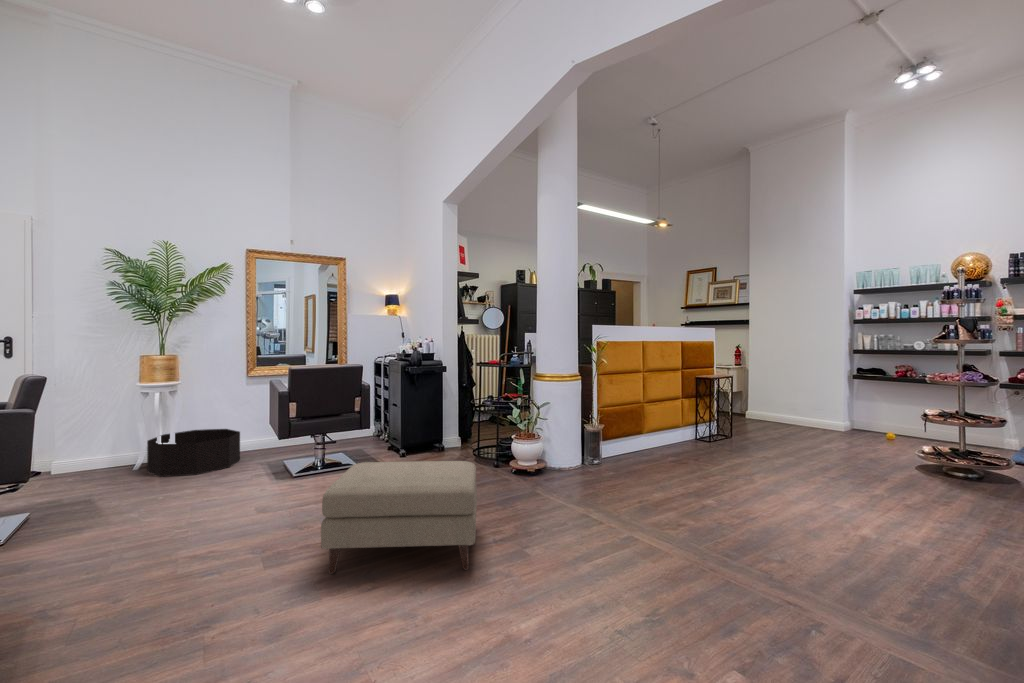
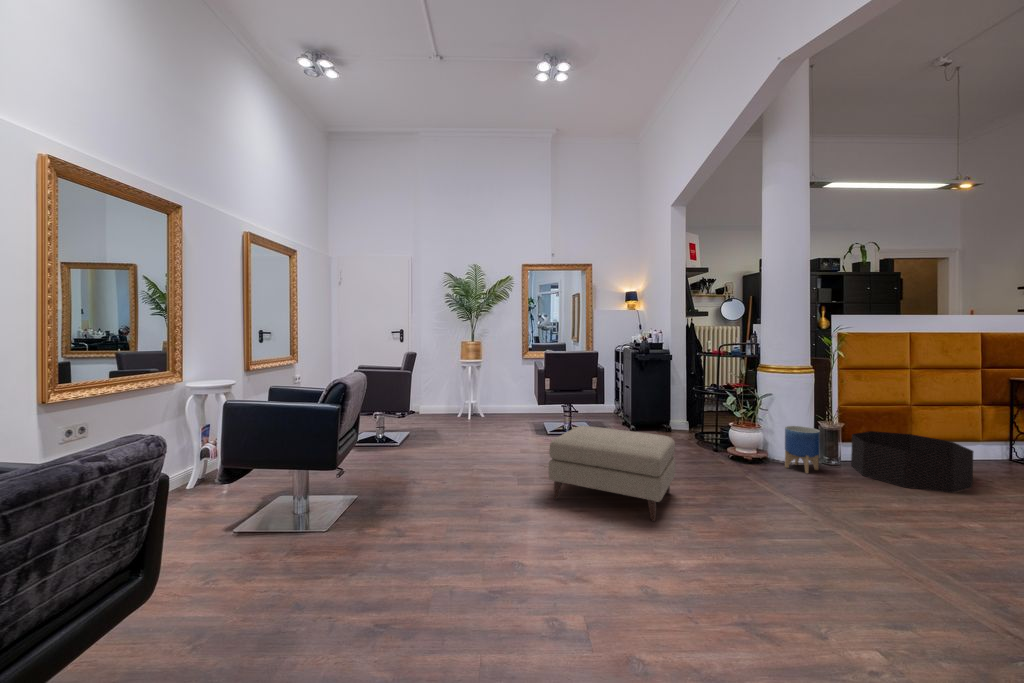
basket: present [147,429,240,477] -> present [851,431,974,493]
planter: none [561,432,589,477] -> present [785,426,820,473]

